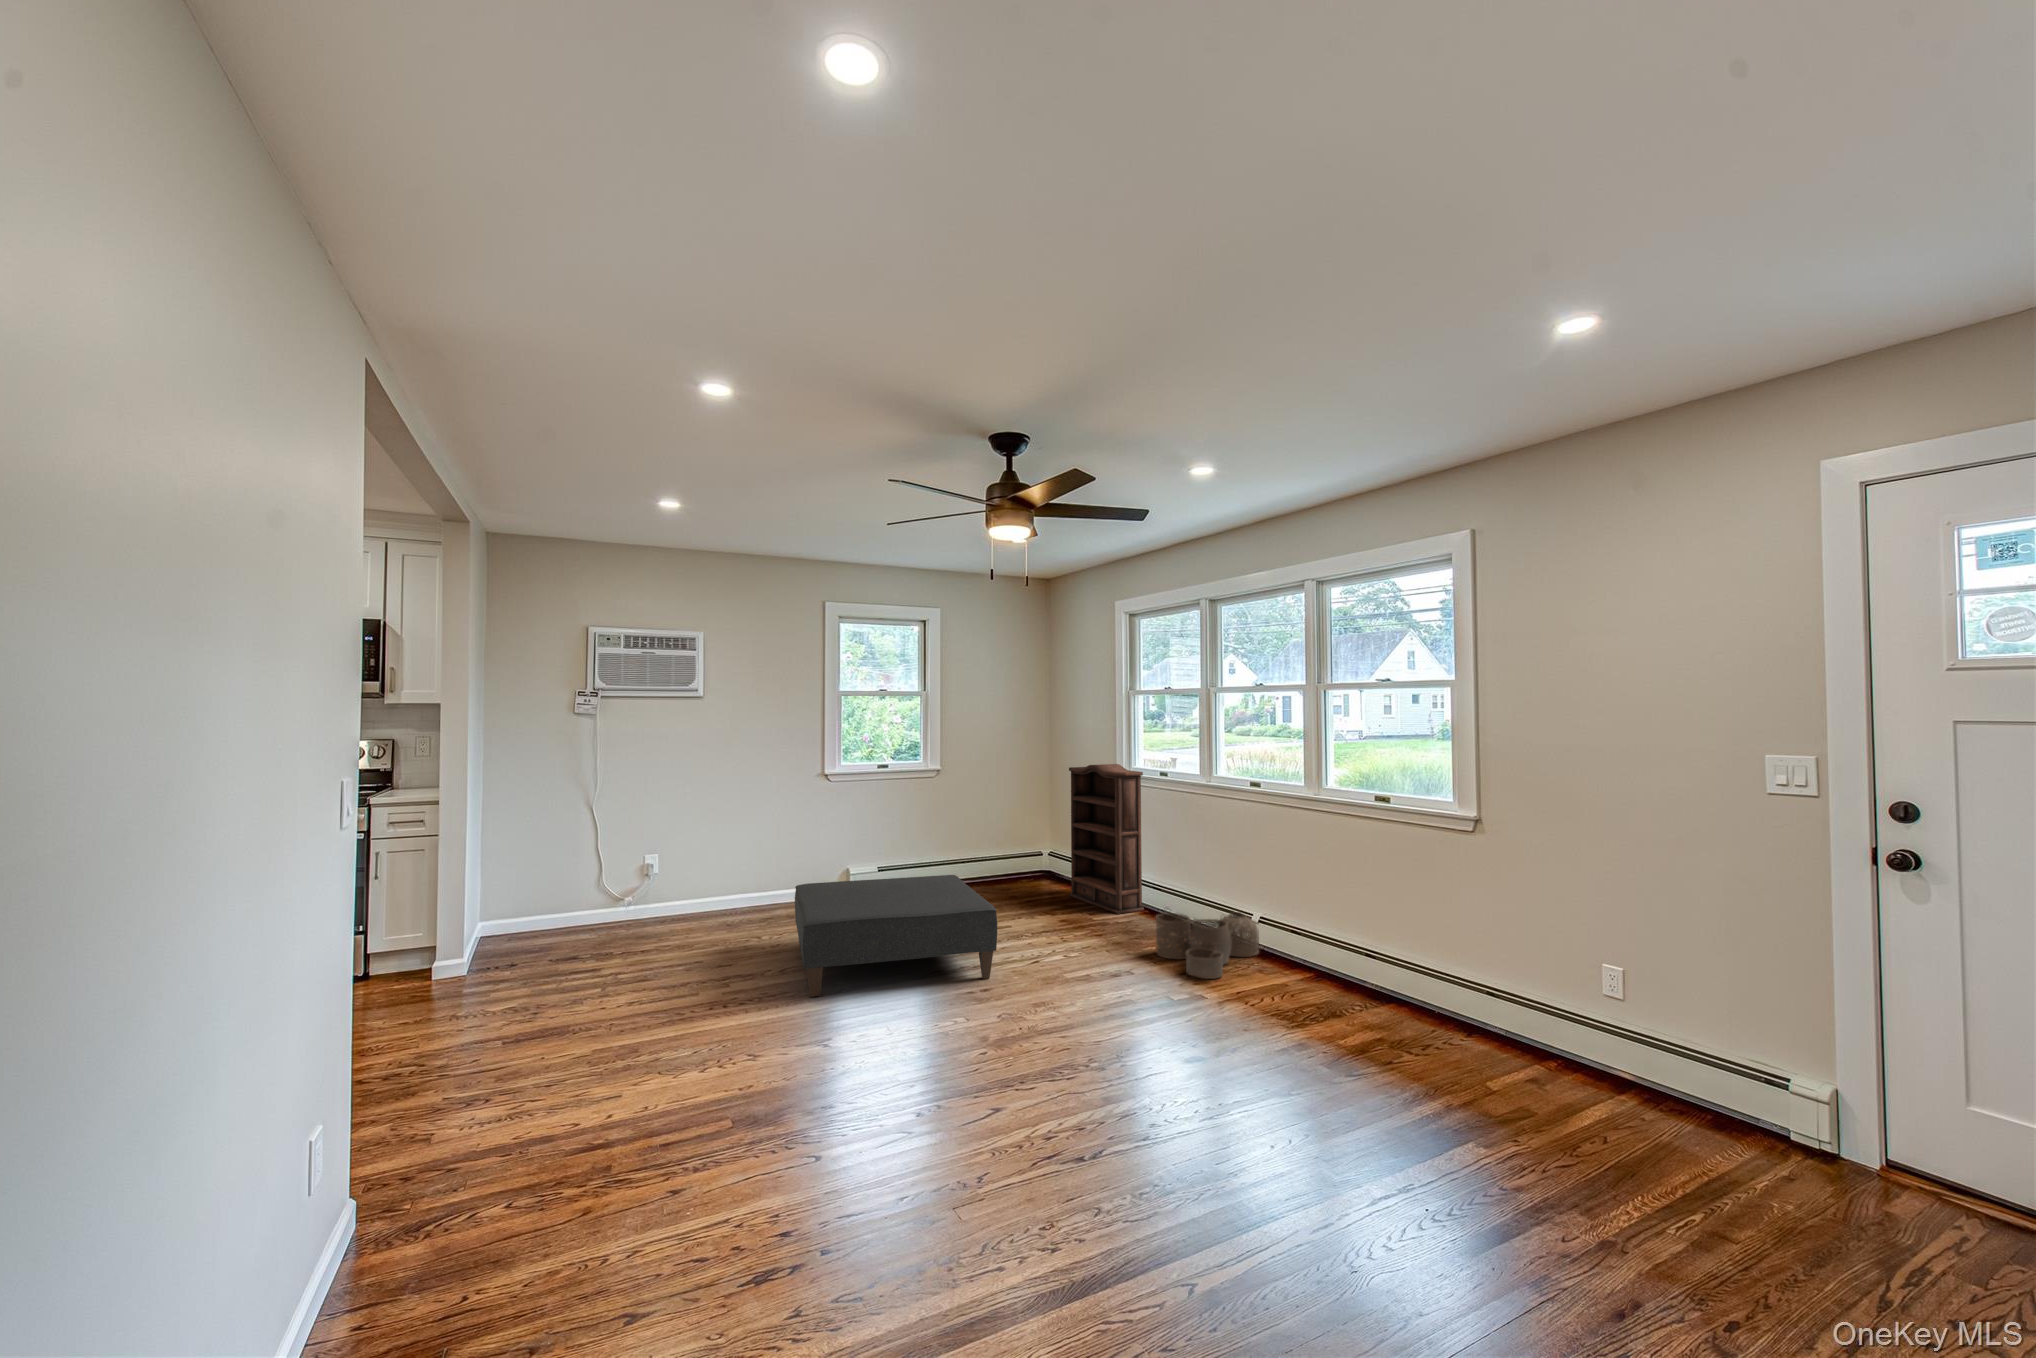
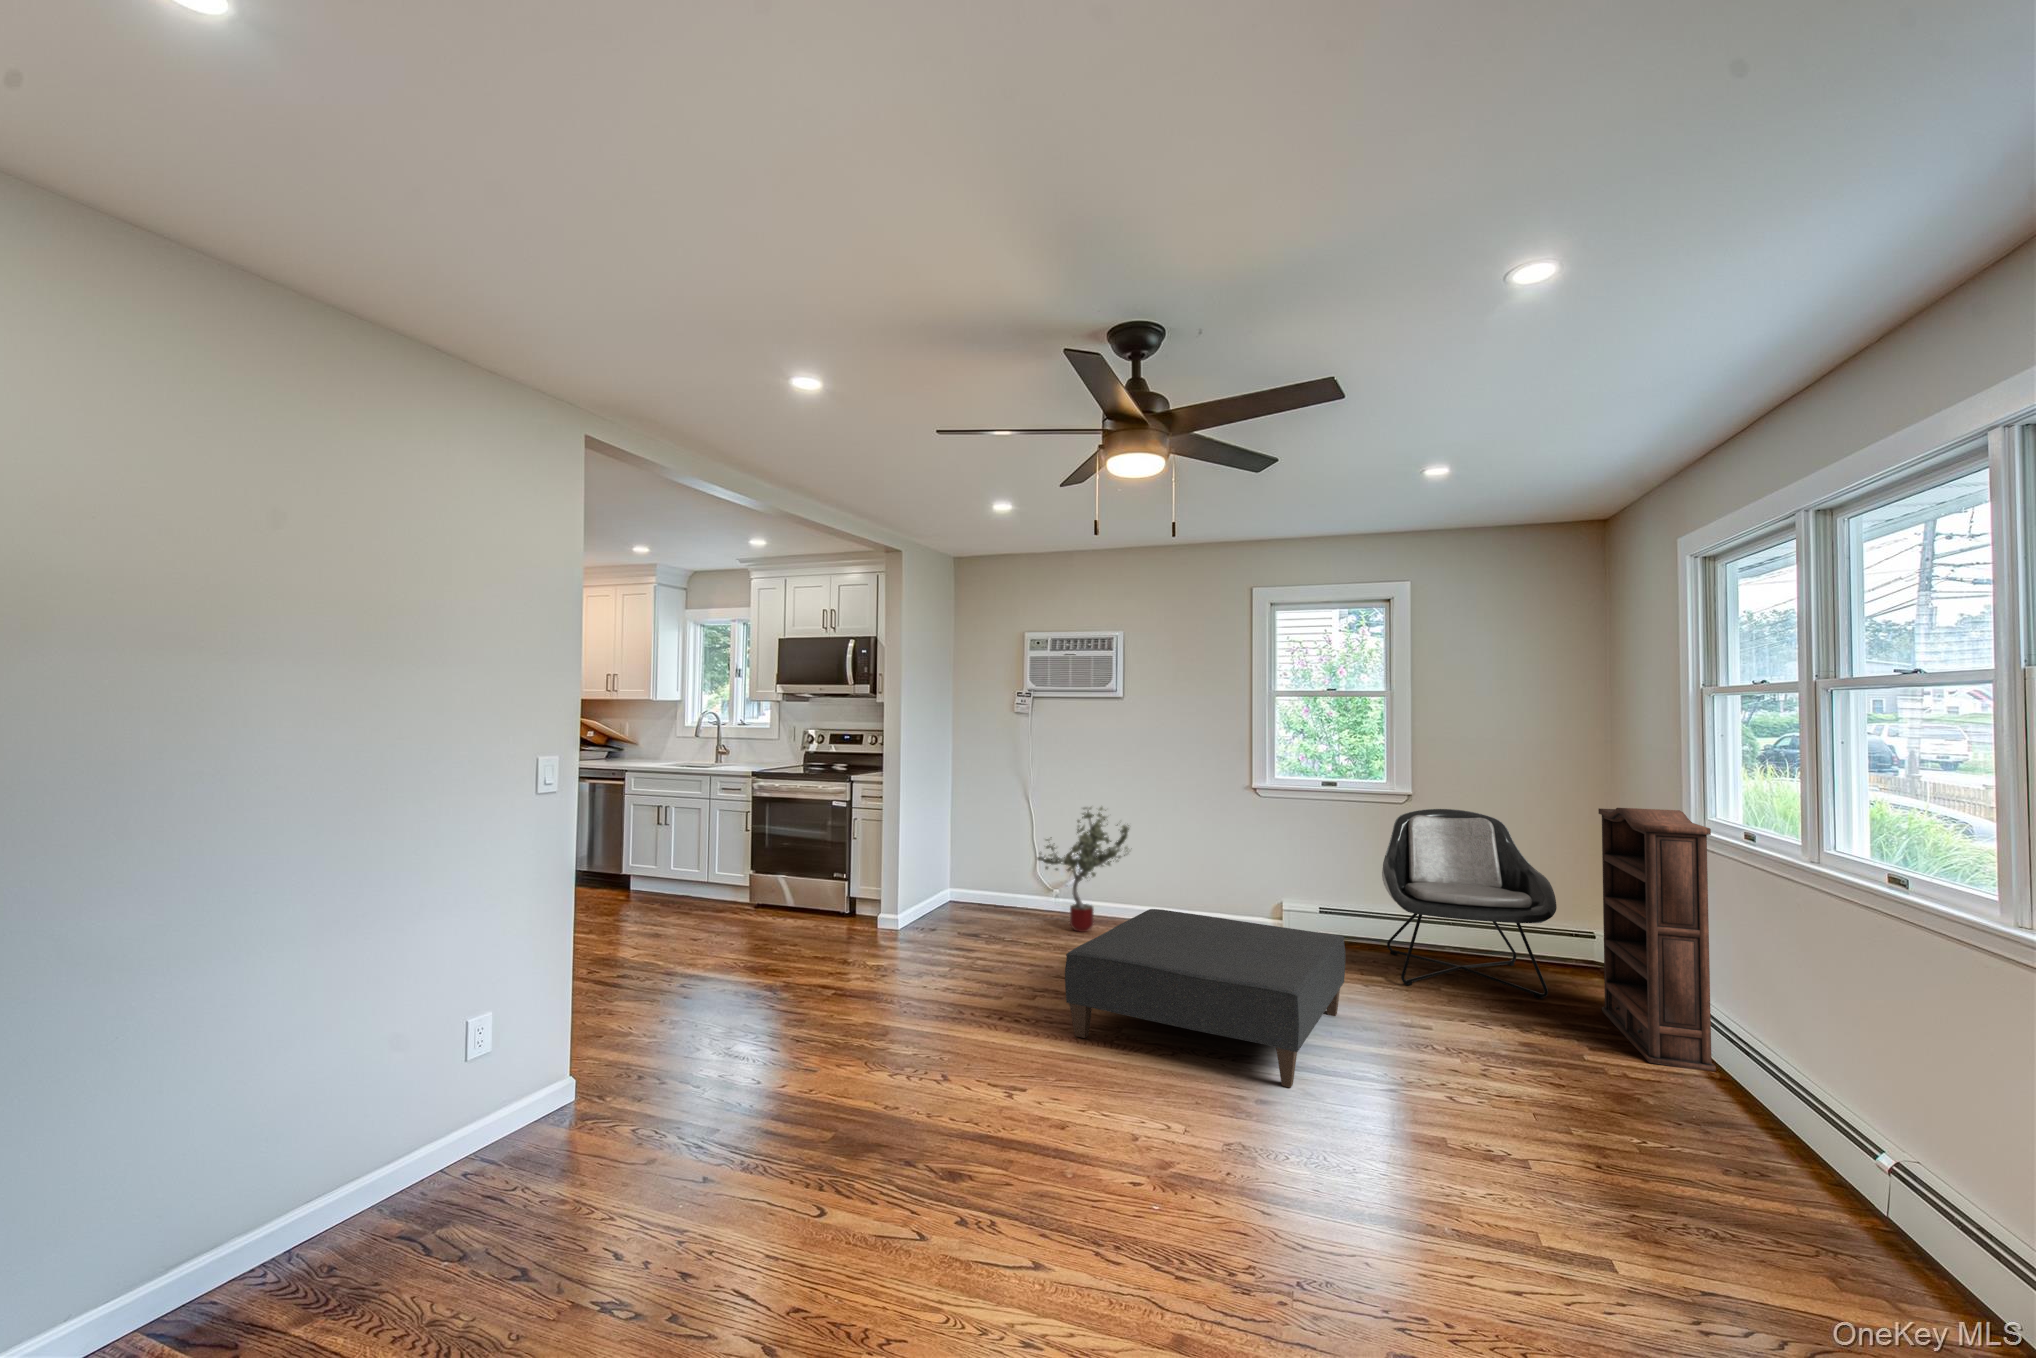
lounge chair: none [926,778,1046,907] -> present [1382,809,1557,999]
potted tree: none [620,803,730,931] -> present [1037,807,1129,932]
woven basket: present [1155,907,1259,979] -> none [1617,1075,1892,1244]

